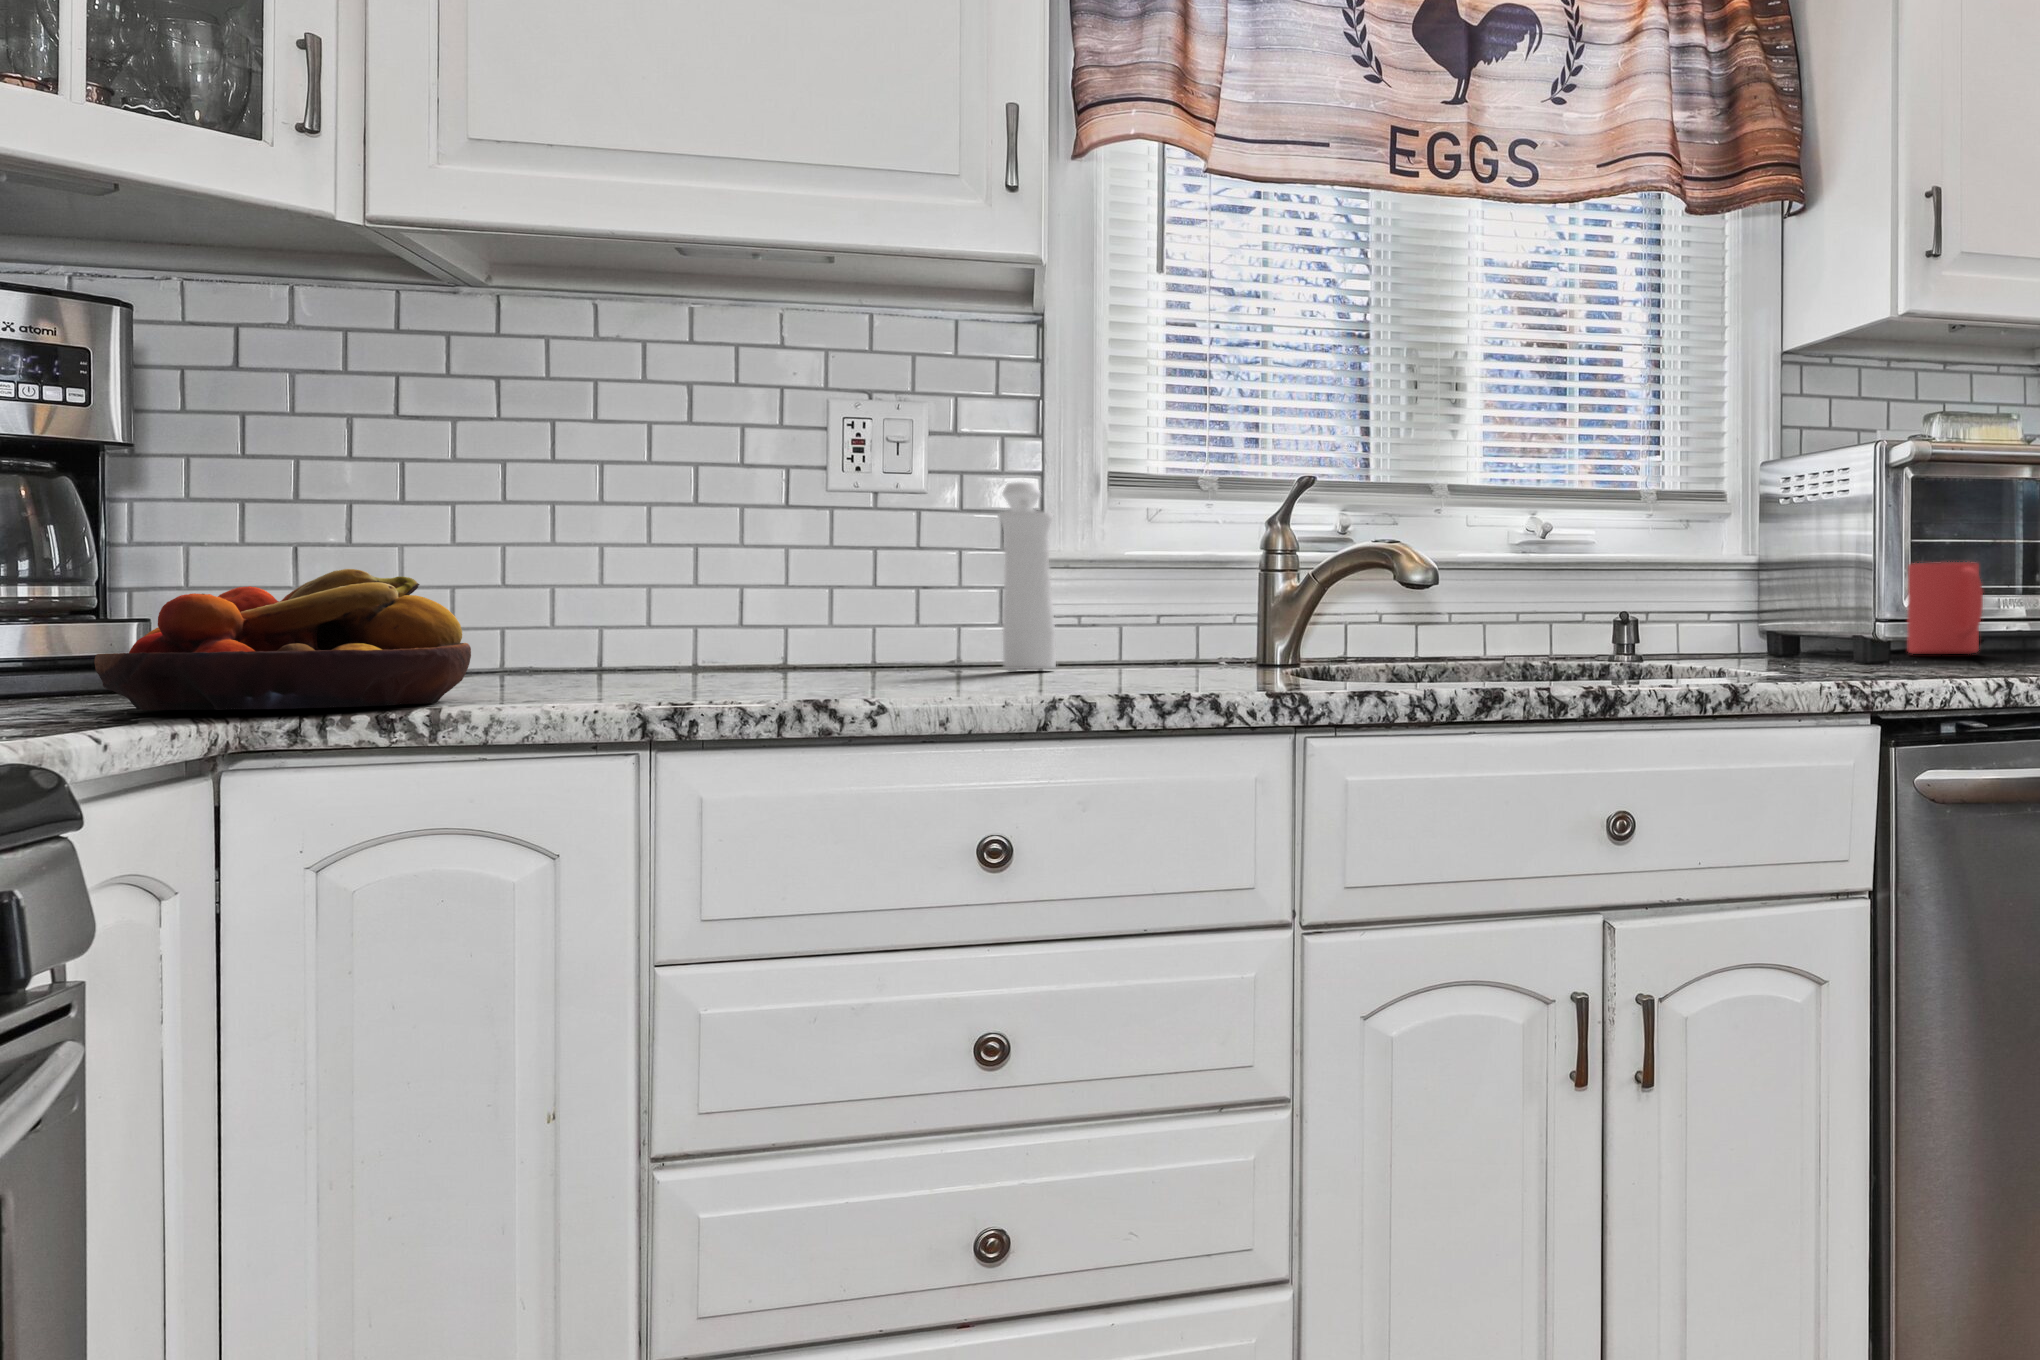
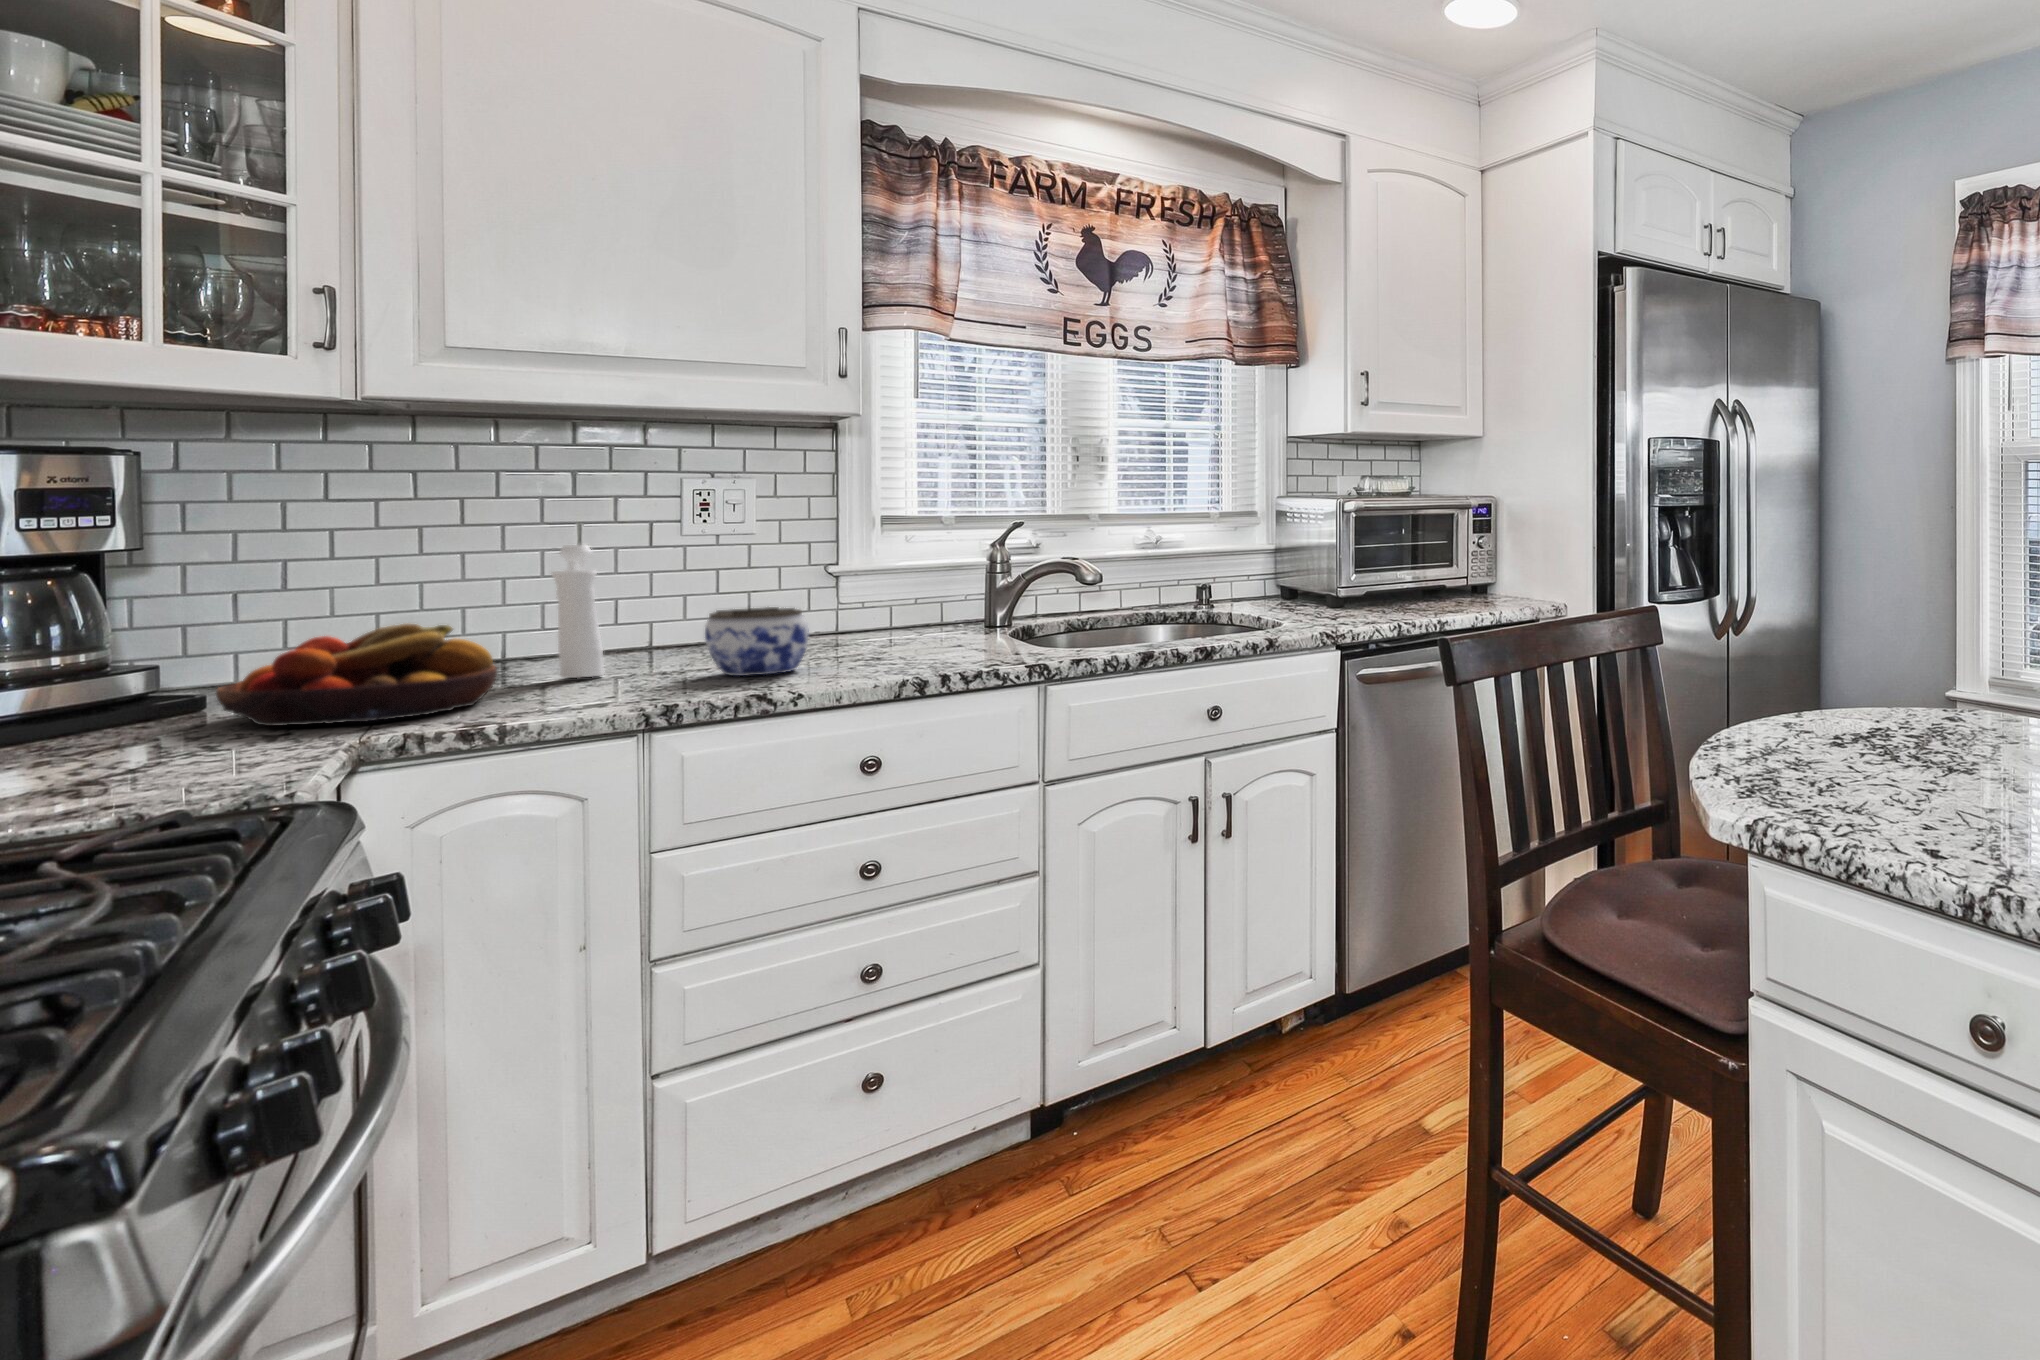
pepper mill: present [999,482,1056,668] -> present [551,545,604,678]
mug: present [1908,562,1983,654] -> none [1367,575,1406,623]
jar: none [776,575,932,685] -> present [705,607,809,676]

